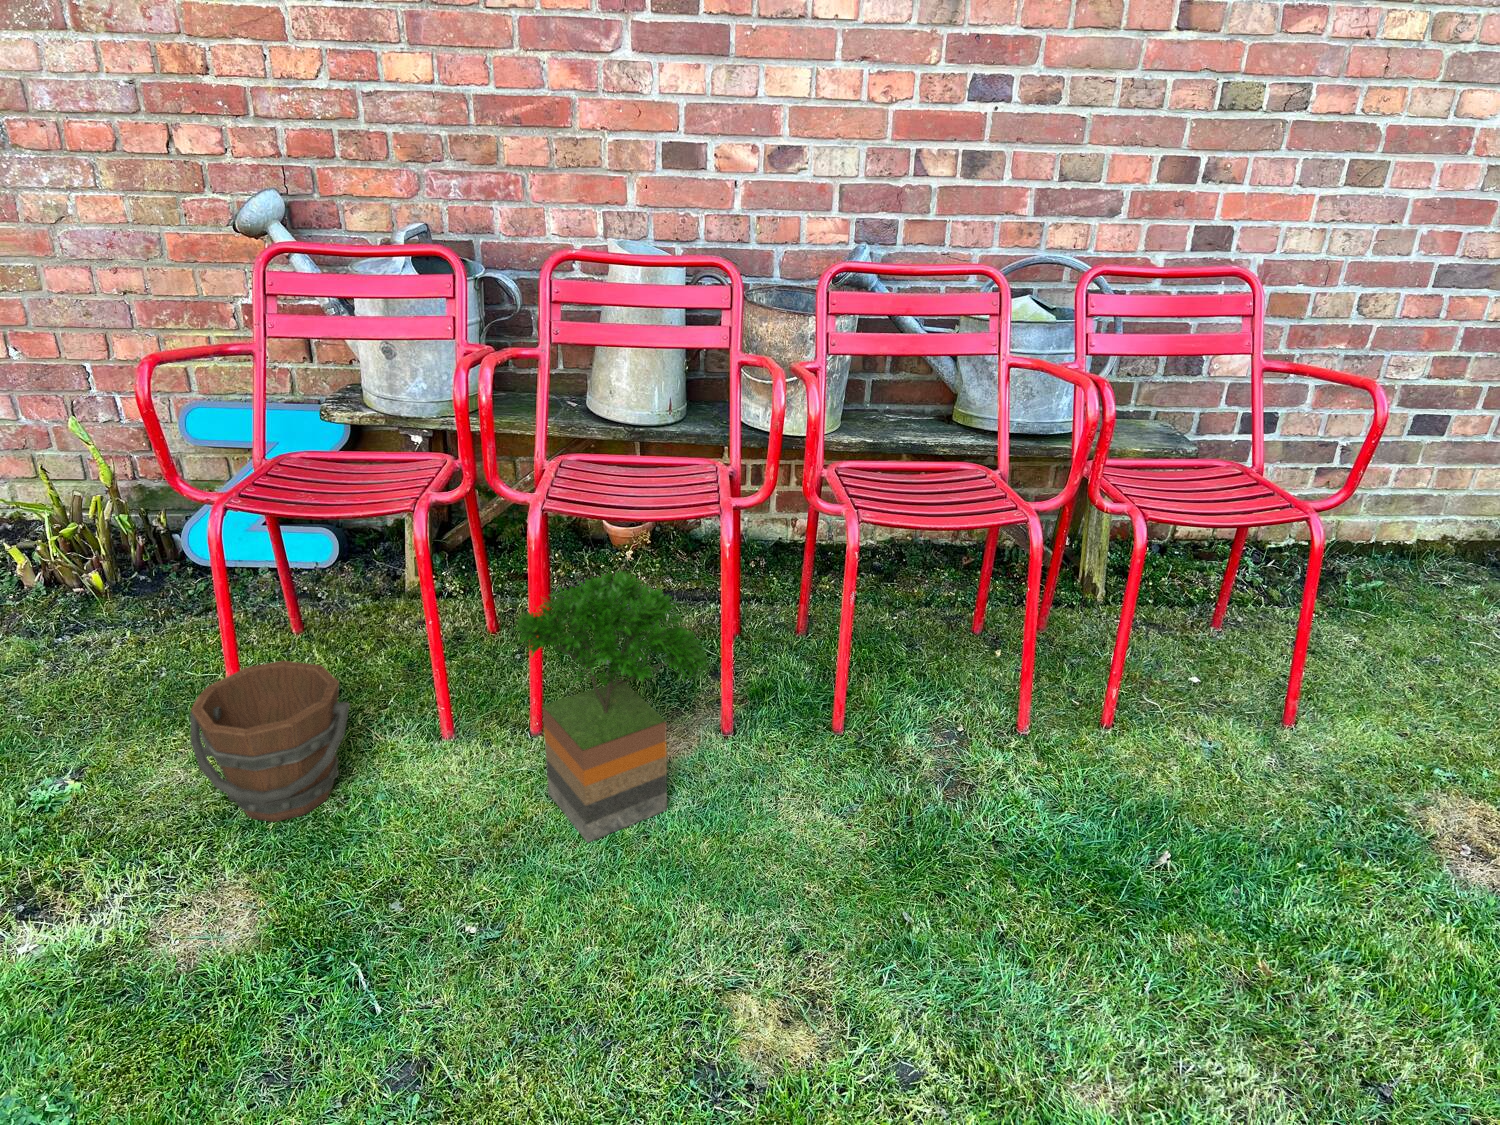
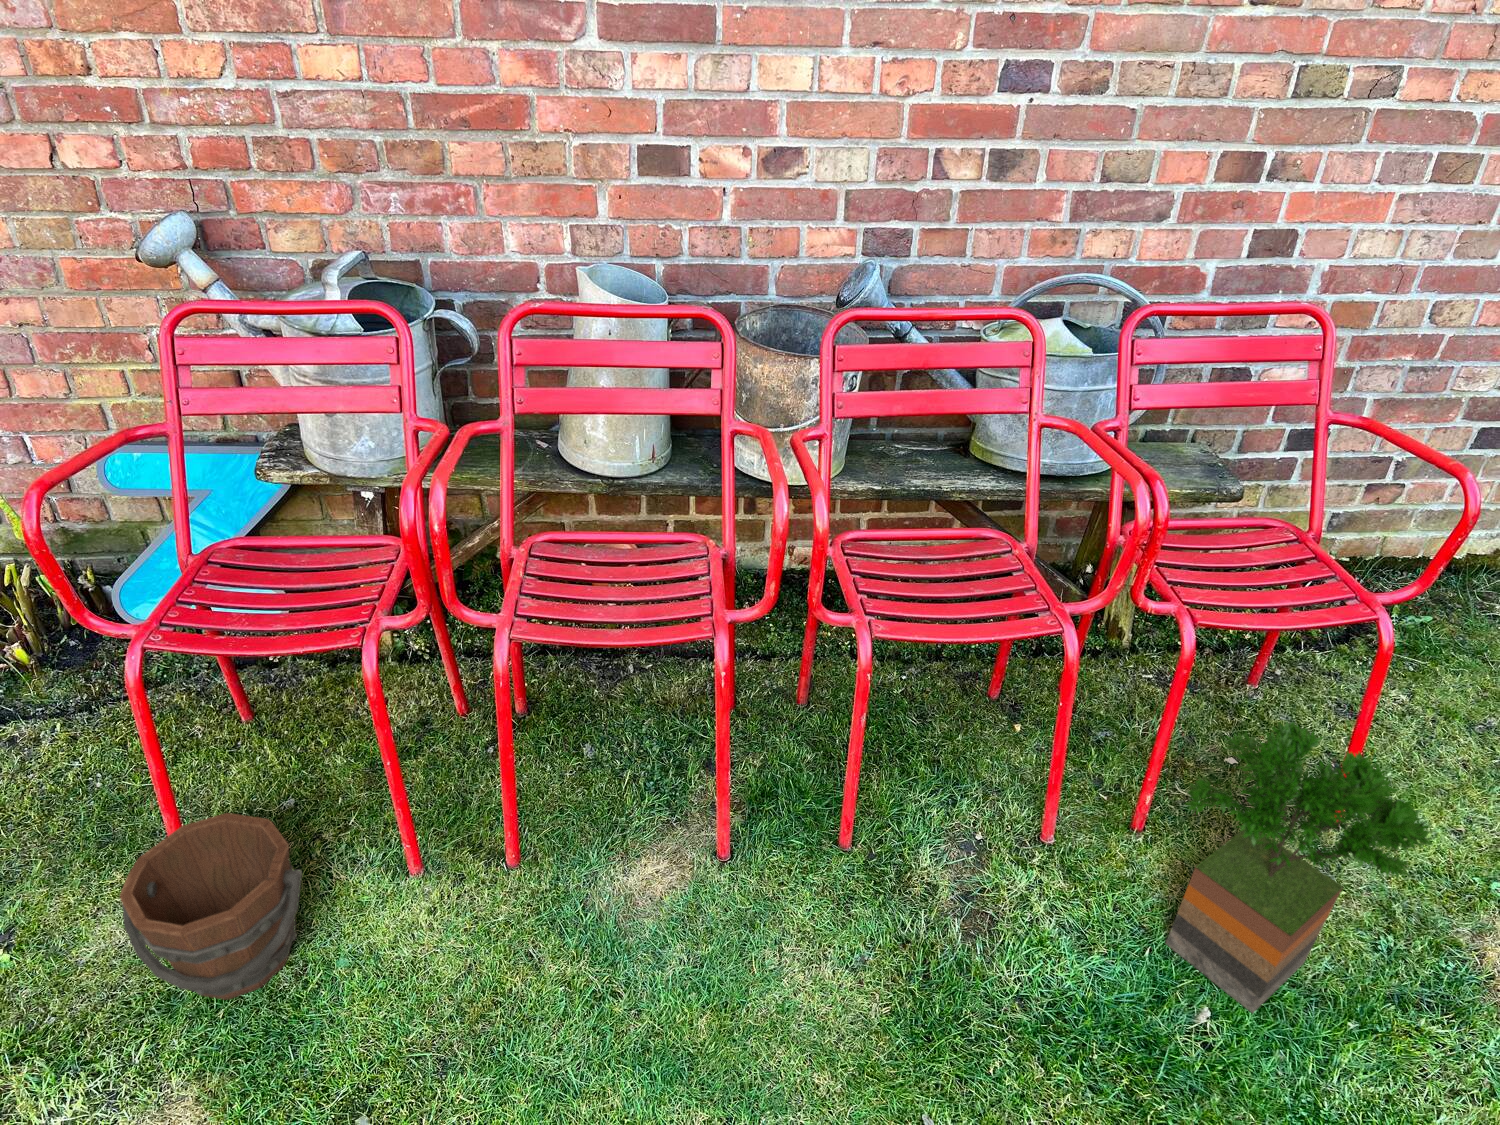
potted tree: present [515,570,708,842] -> present [1166,722,1434,1013]

